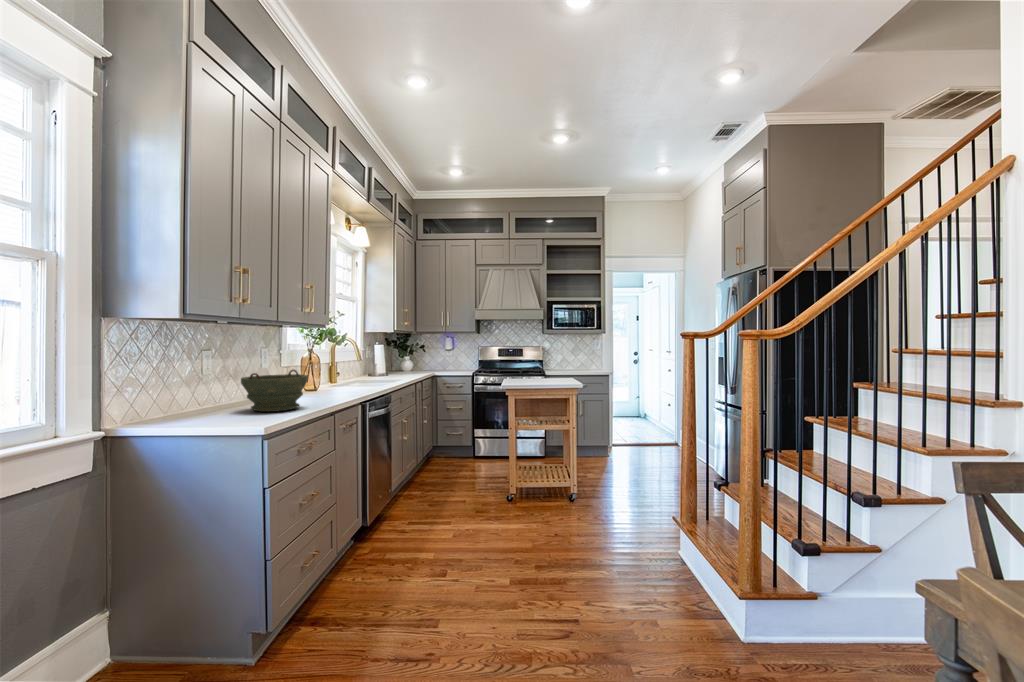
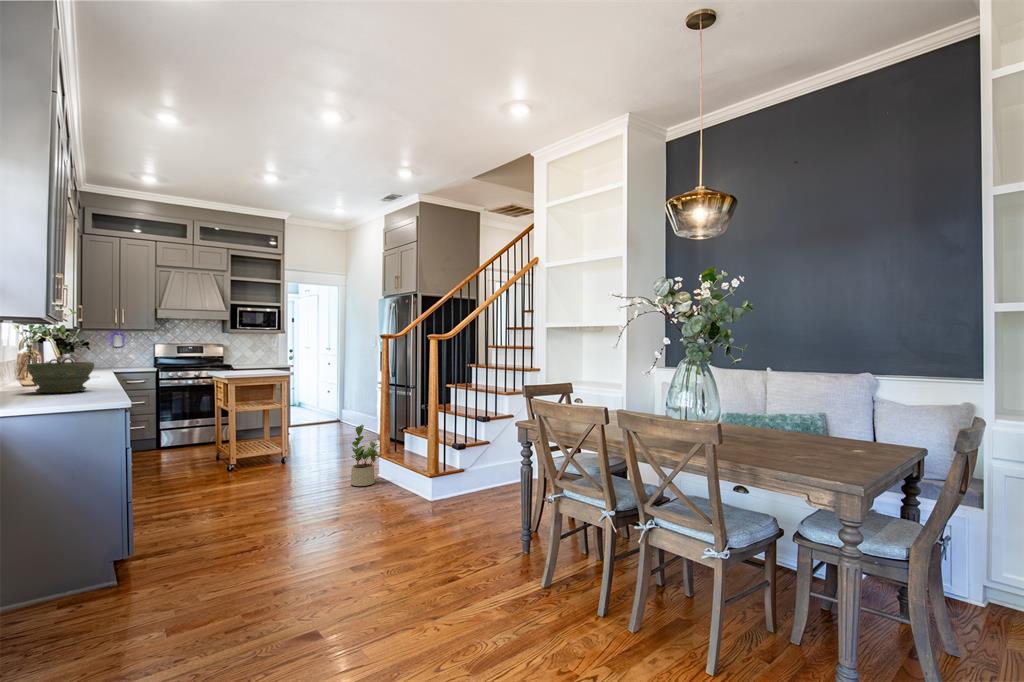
potted plant: none [631,477,683,577] -> present [351,425,383,486]

